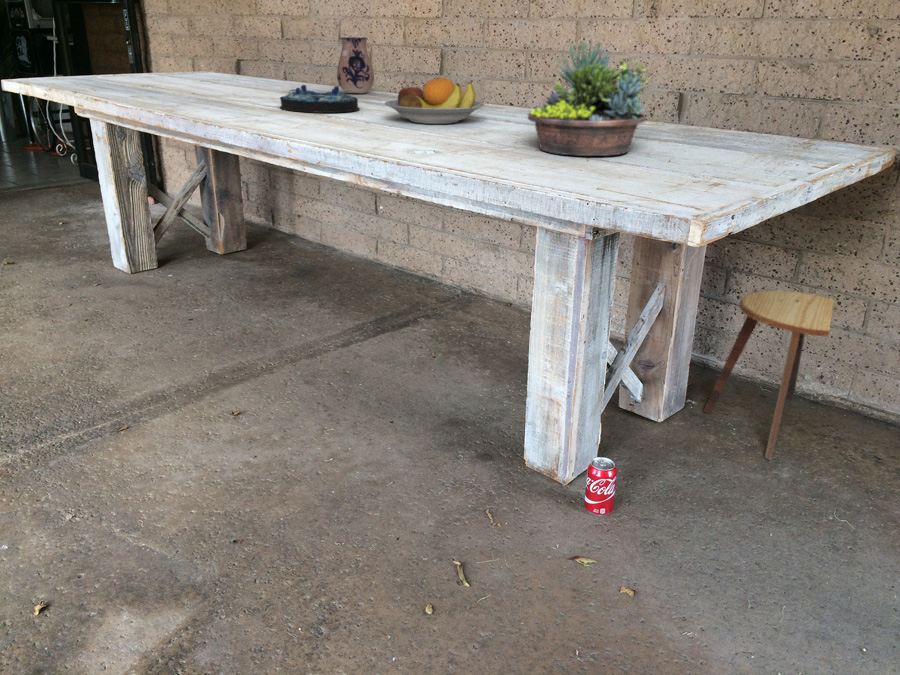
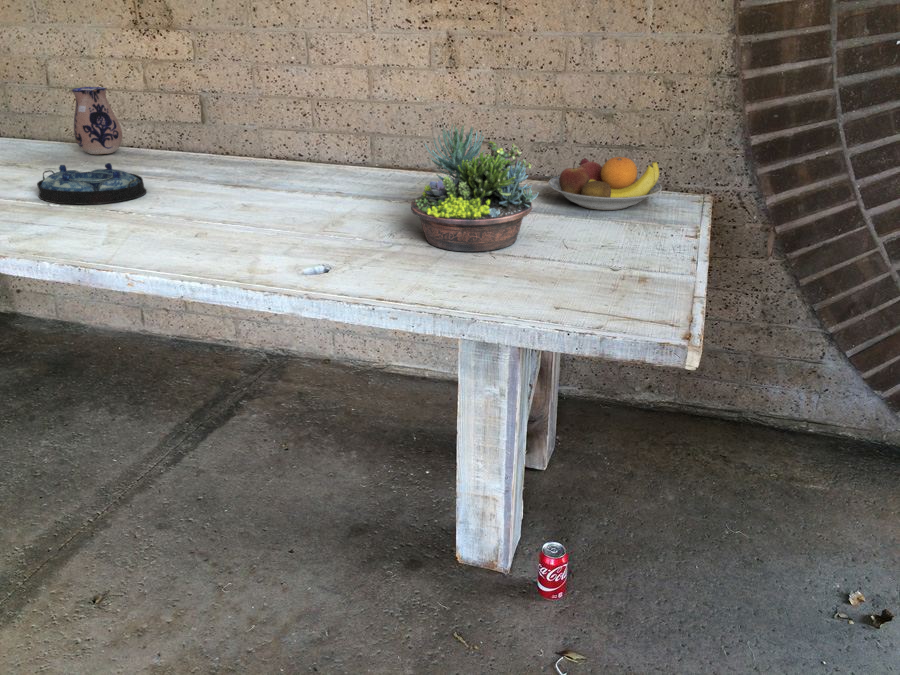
fruit bowl: present [385,77,484,124] -> present [548,157,662,210]
stool: present [704,291,834,460] -> none [571,322,688,486]

